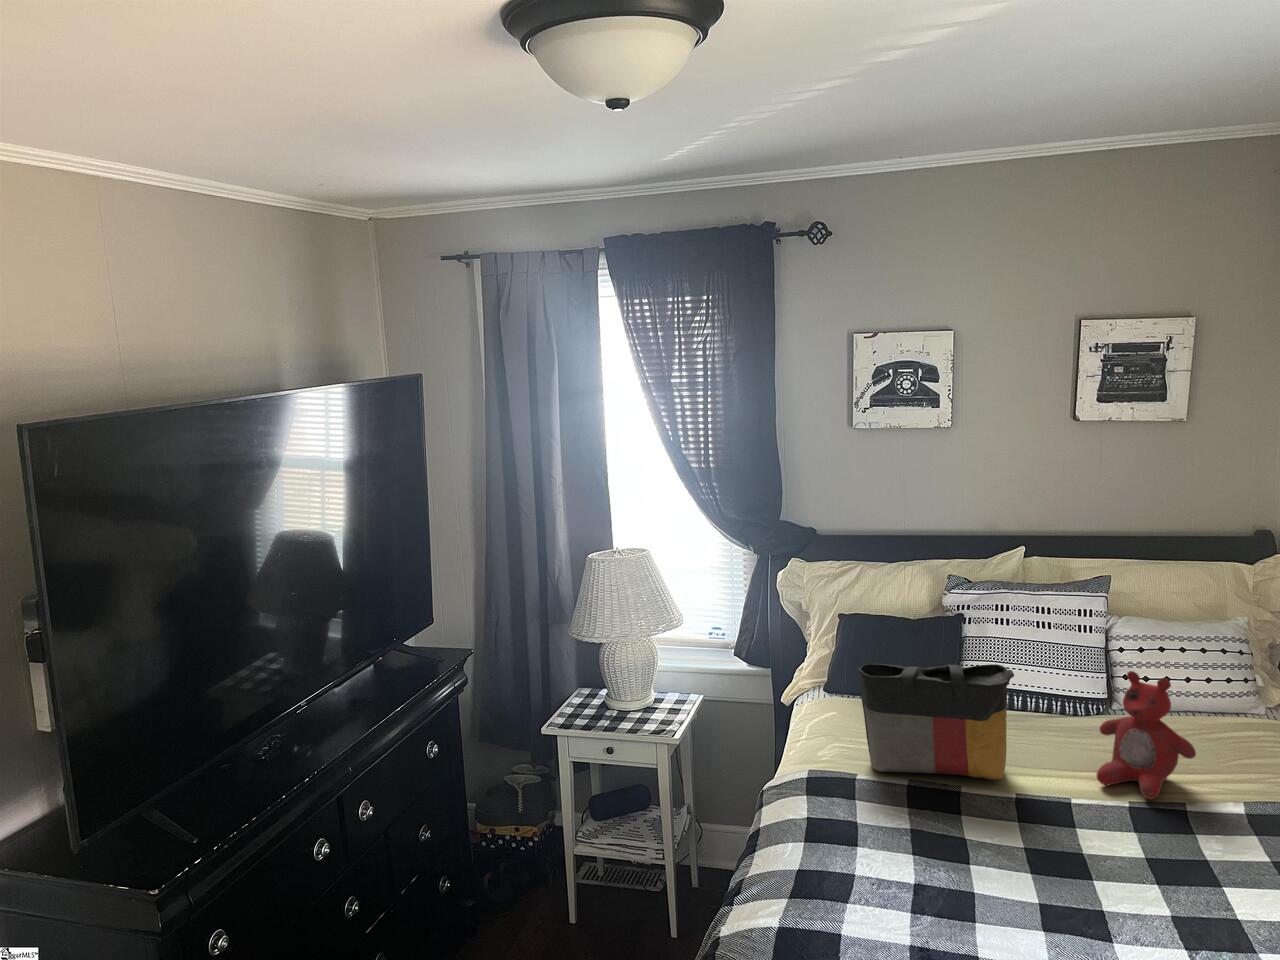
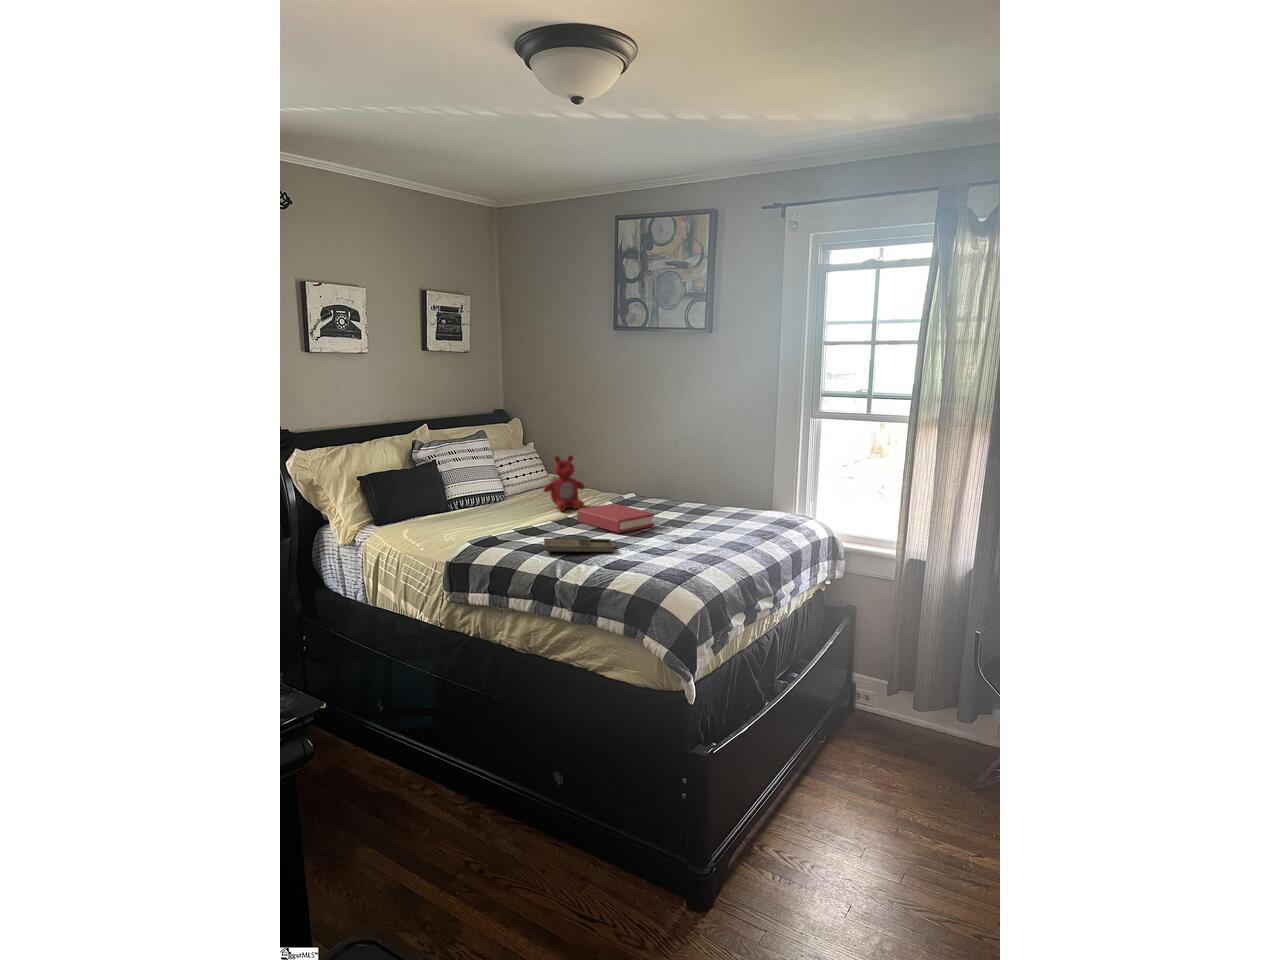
tote bag: present [858,664,1014,780] -> none [466,461,536,533]
hardback book: none [1056,799,1185,921] -> present [577,504,654,533]
tray: none [835,826,973,924] -> present [544,538,615,554]

